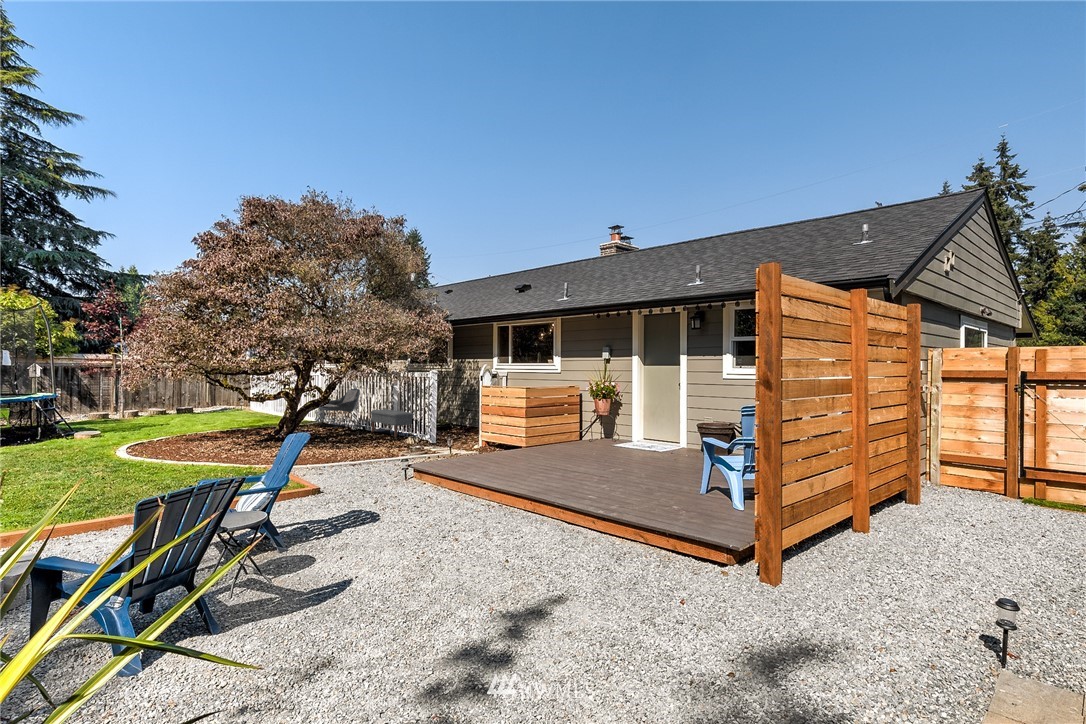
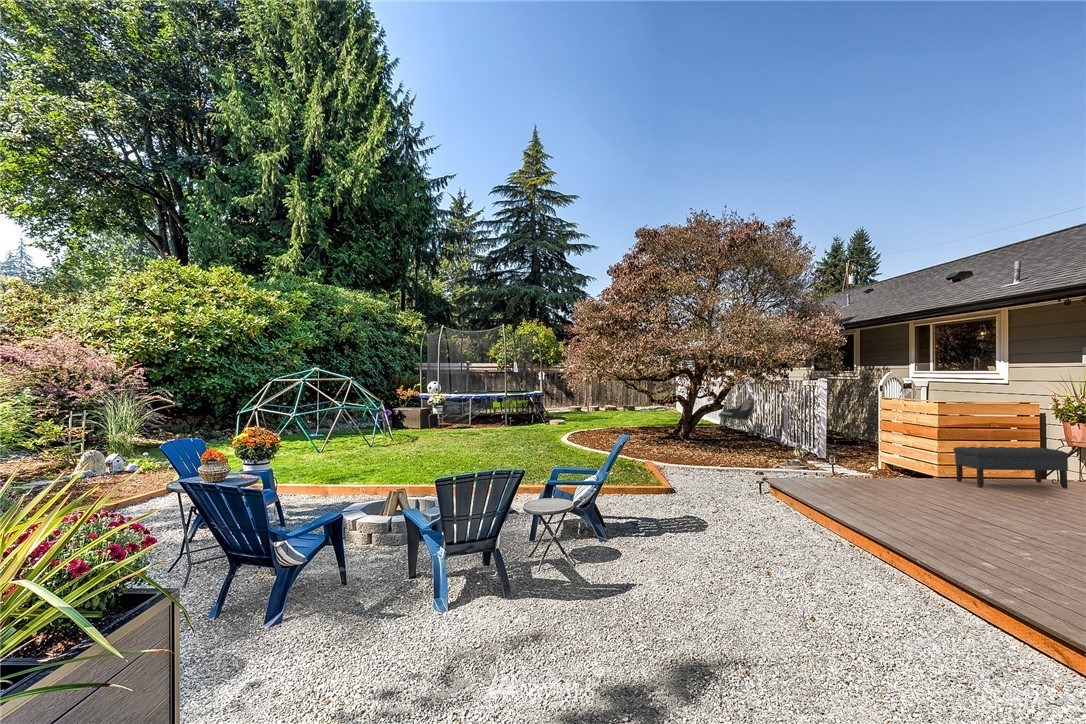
bench: present [371,409,414,437] -> present [953,447,1069,489]

